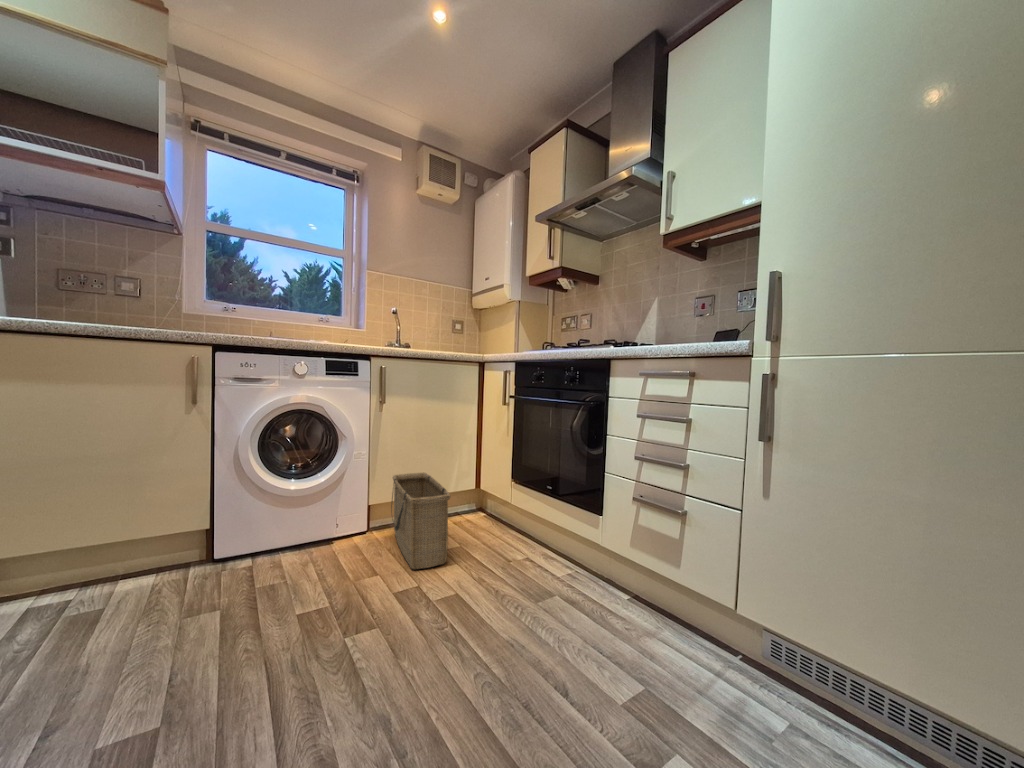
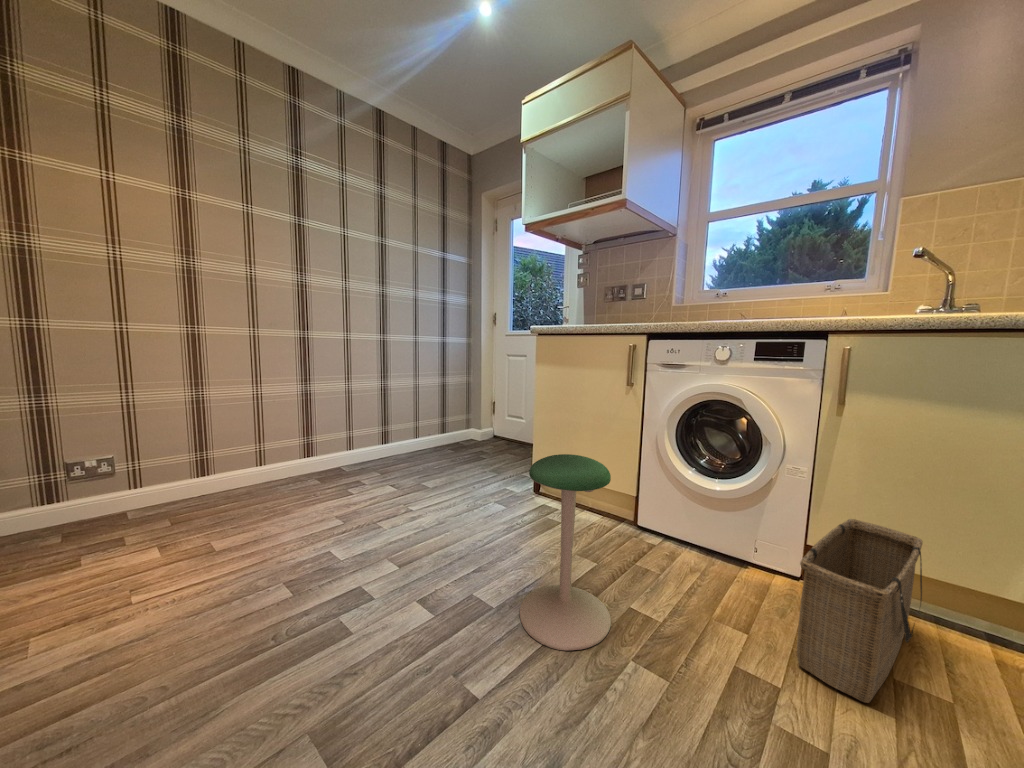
stool: none [182,476,310,712] -> present [520,454,611,651]

